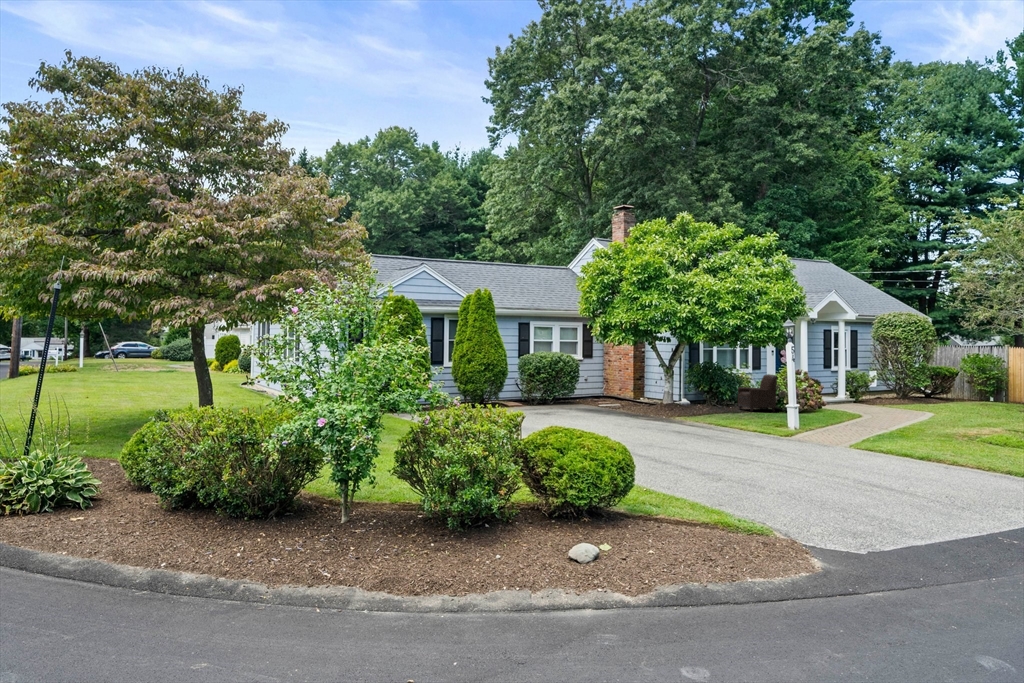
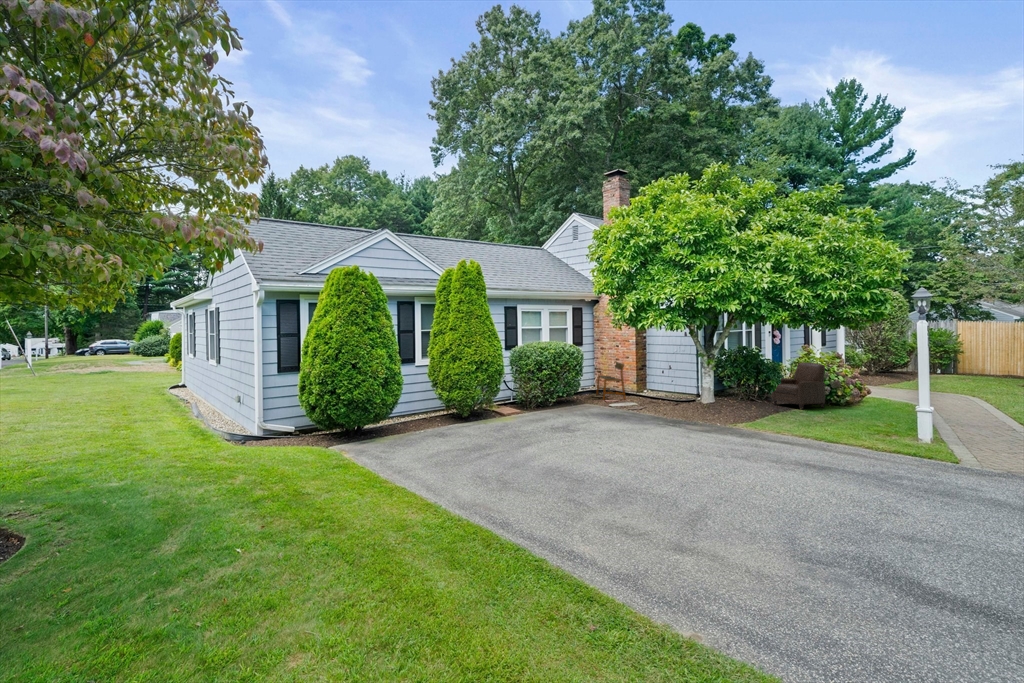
bench: none [602,371,623,403] -> present [596,362,625,400]

